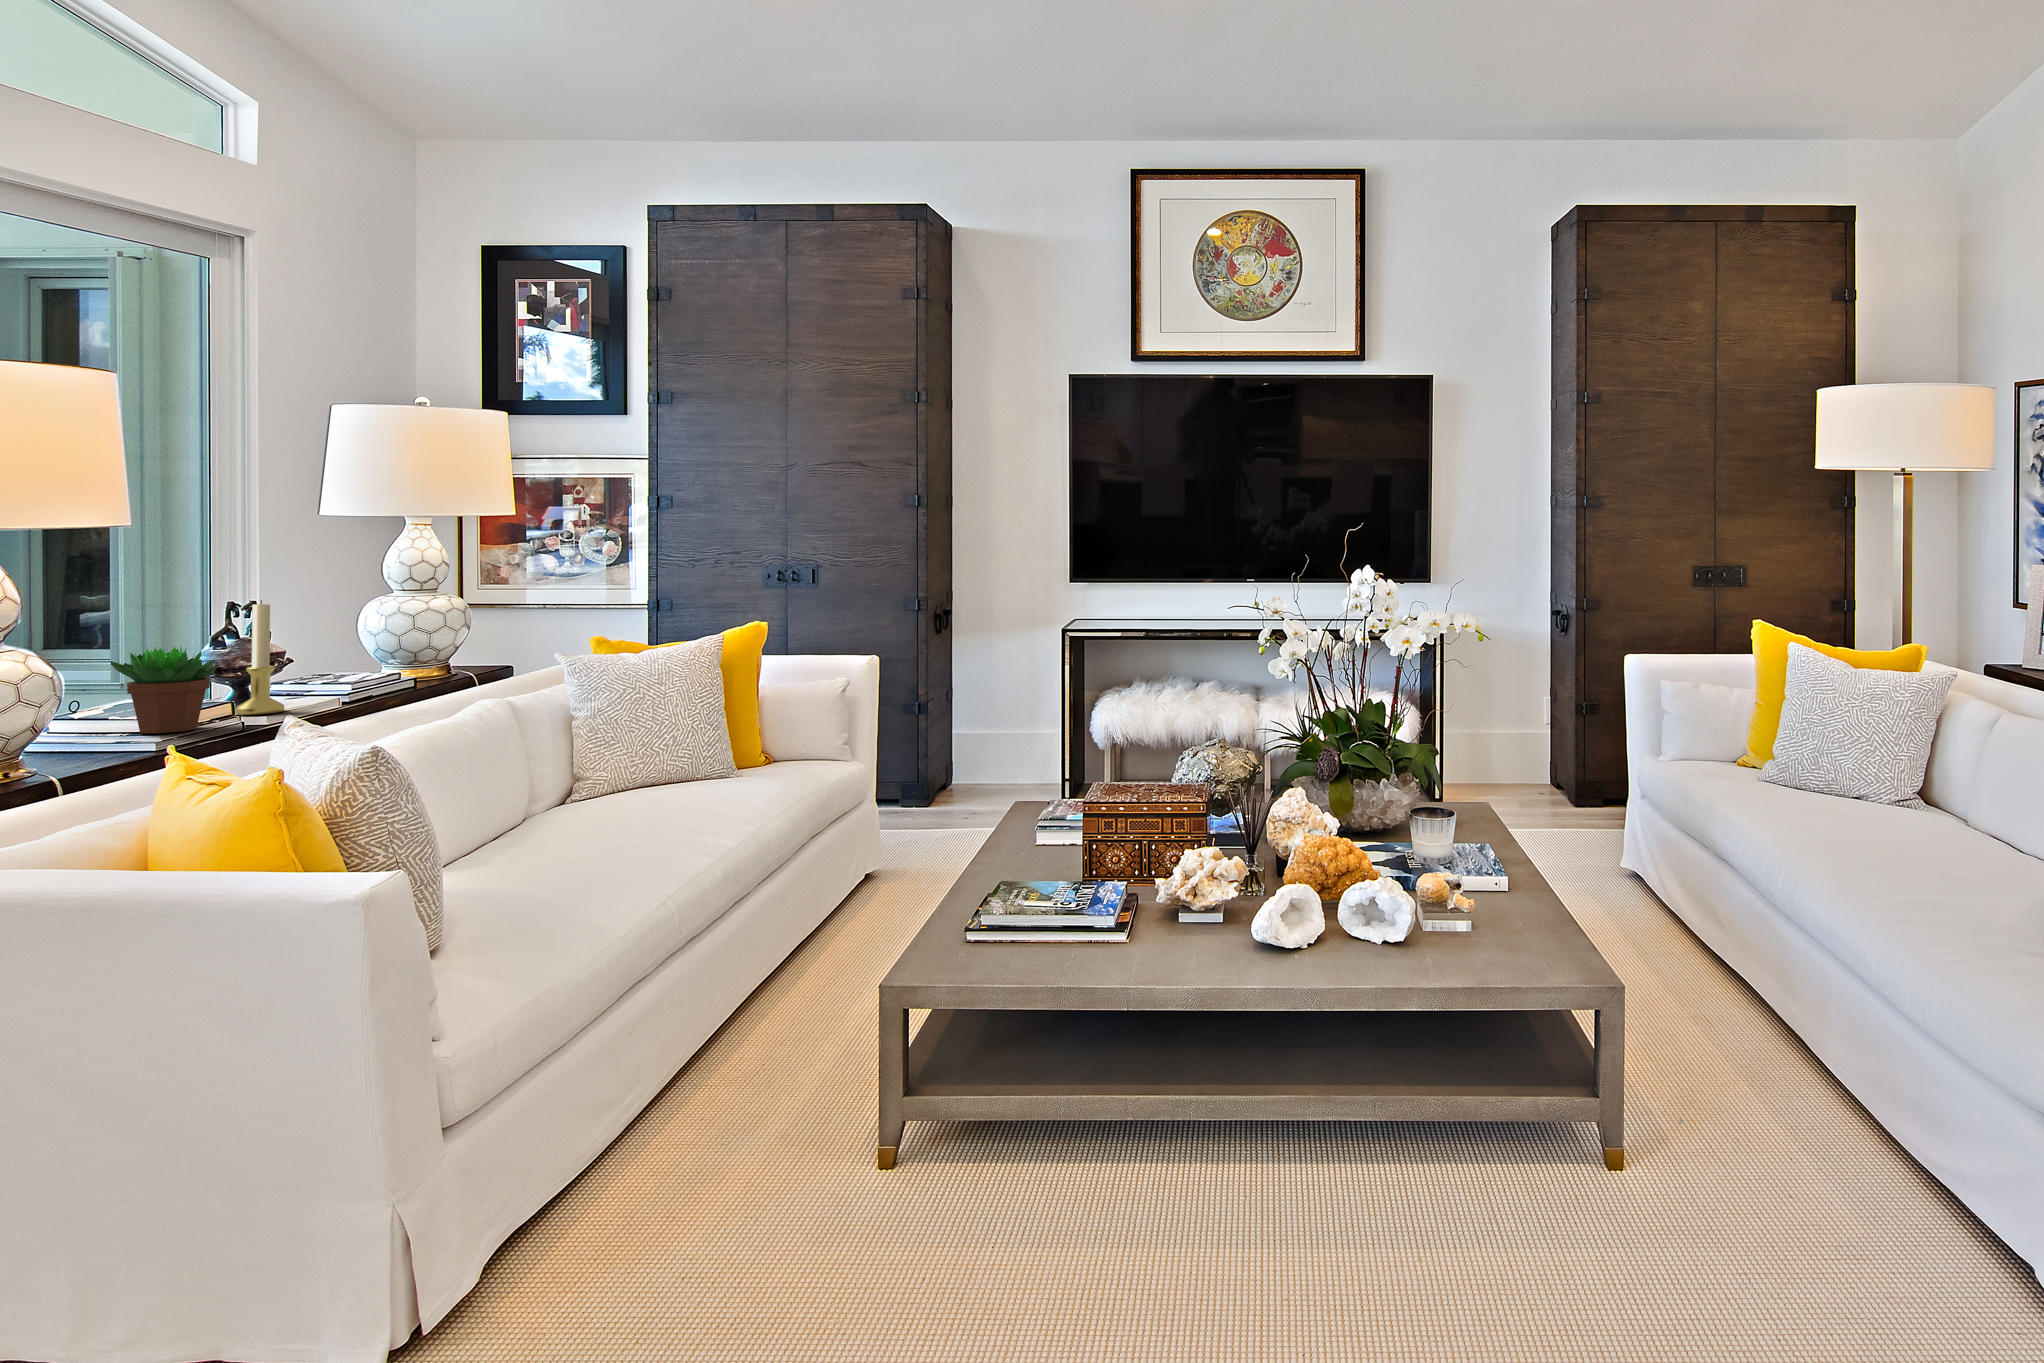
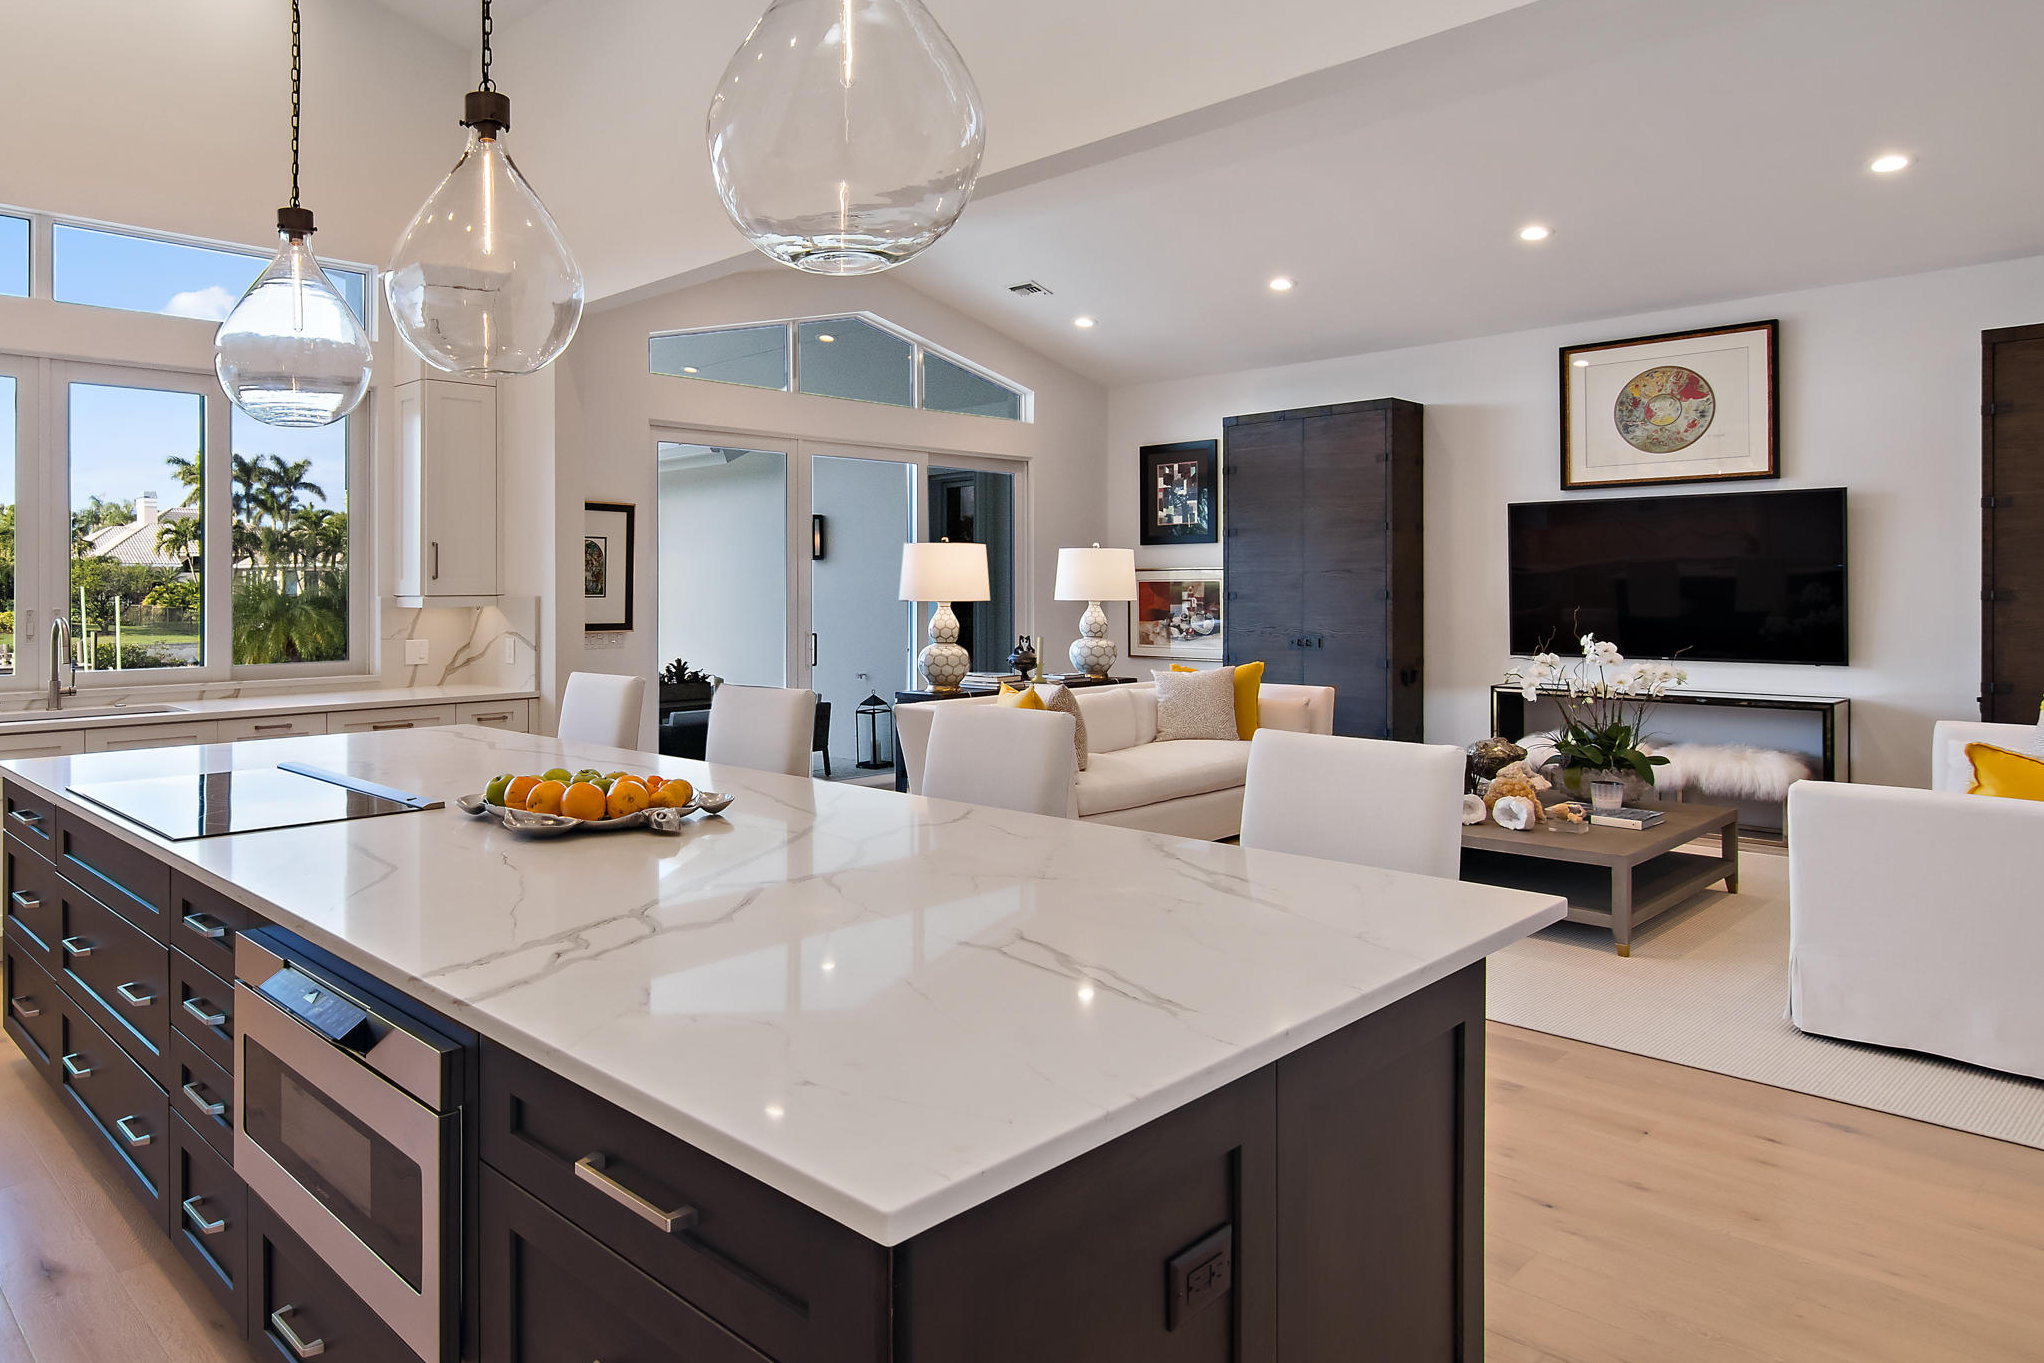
succulent plant: present [110,647,217,733] -> none [995,650,1027,684]

